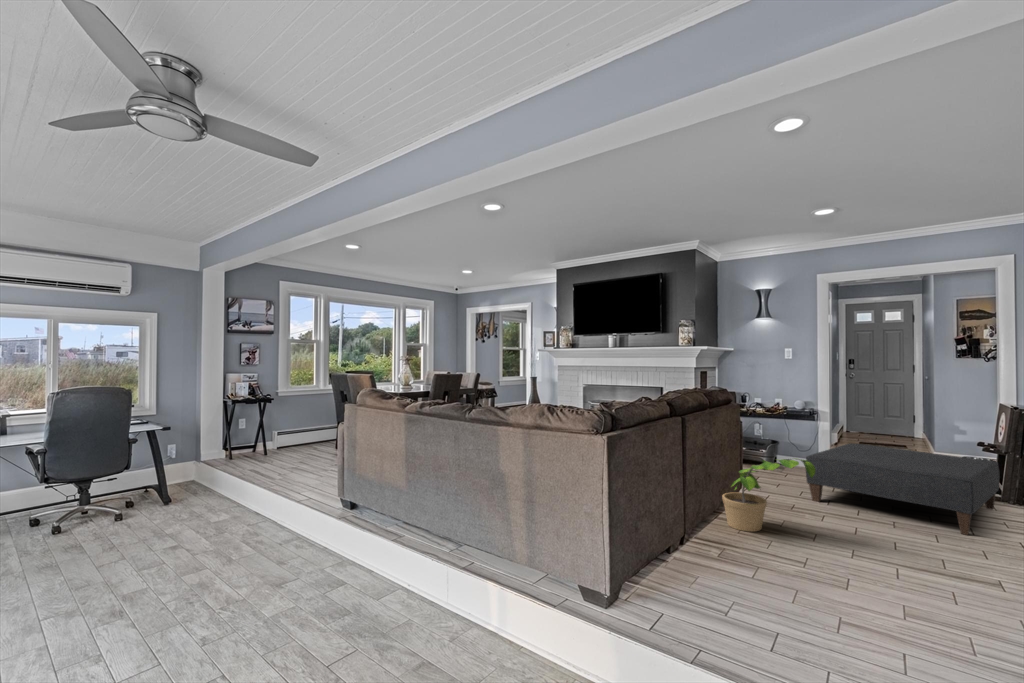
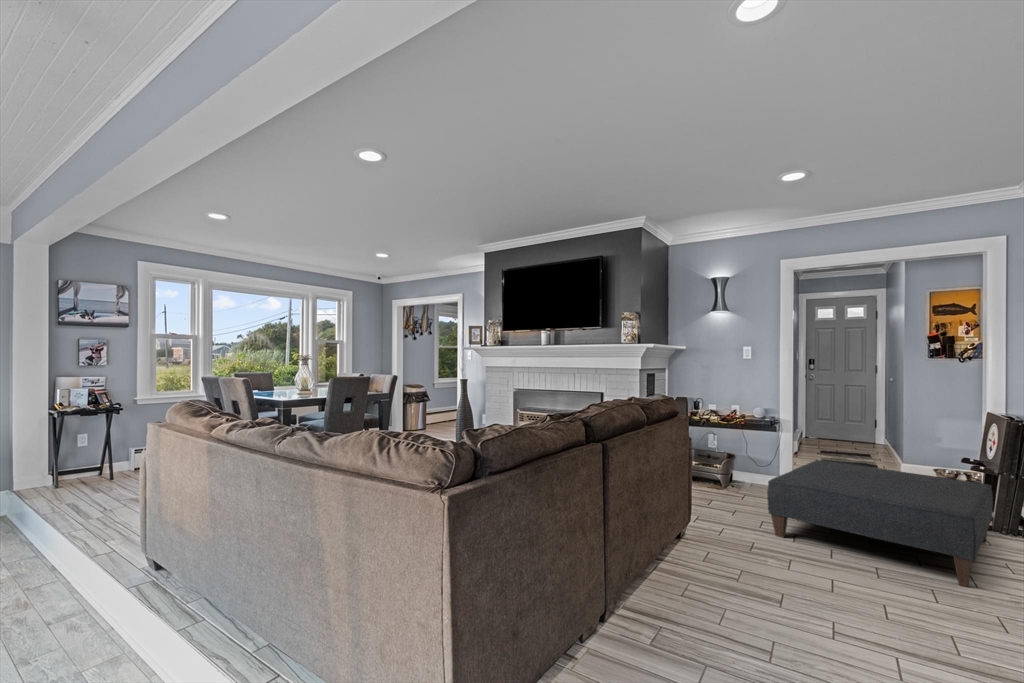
potted plant: present [722,458,815,532] -> none [663,493,782,592]

